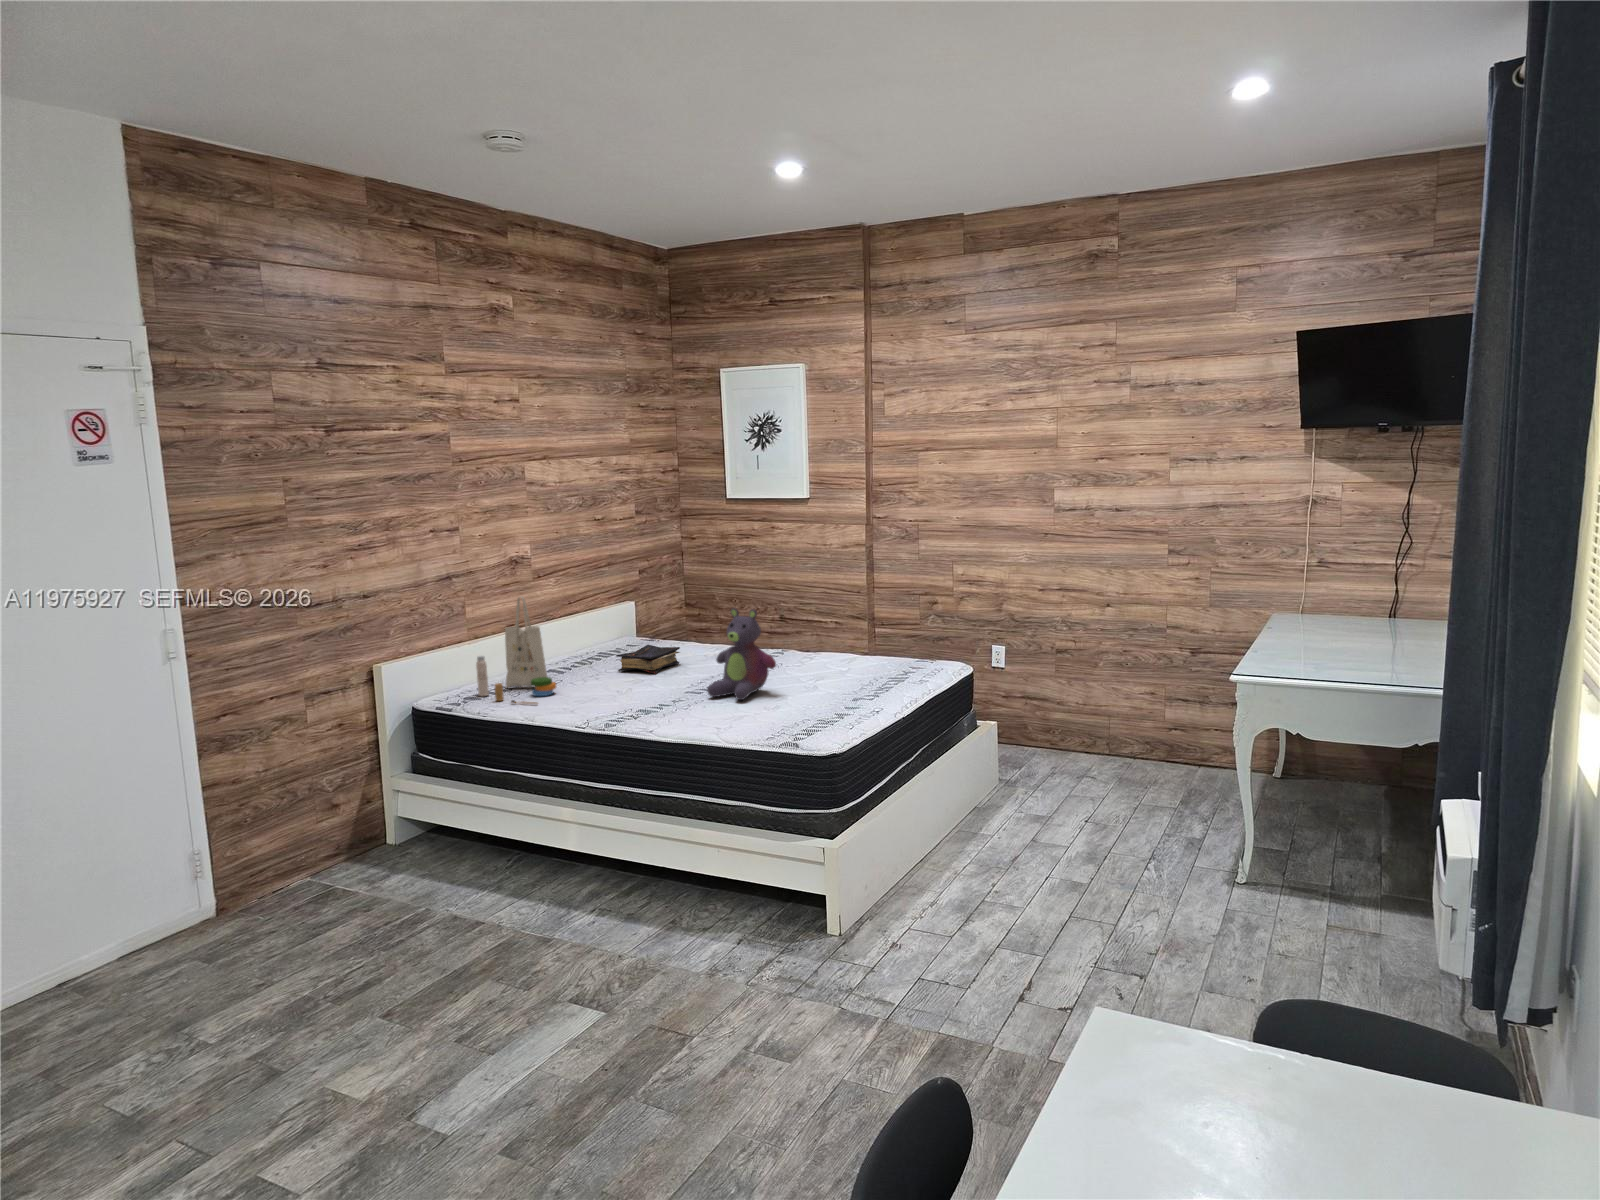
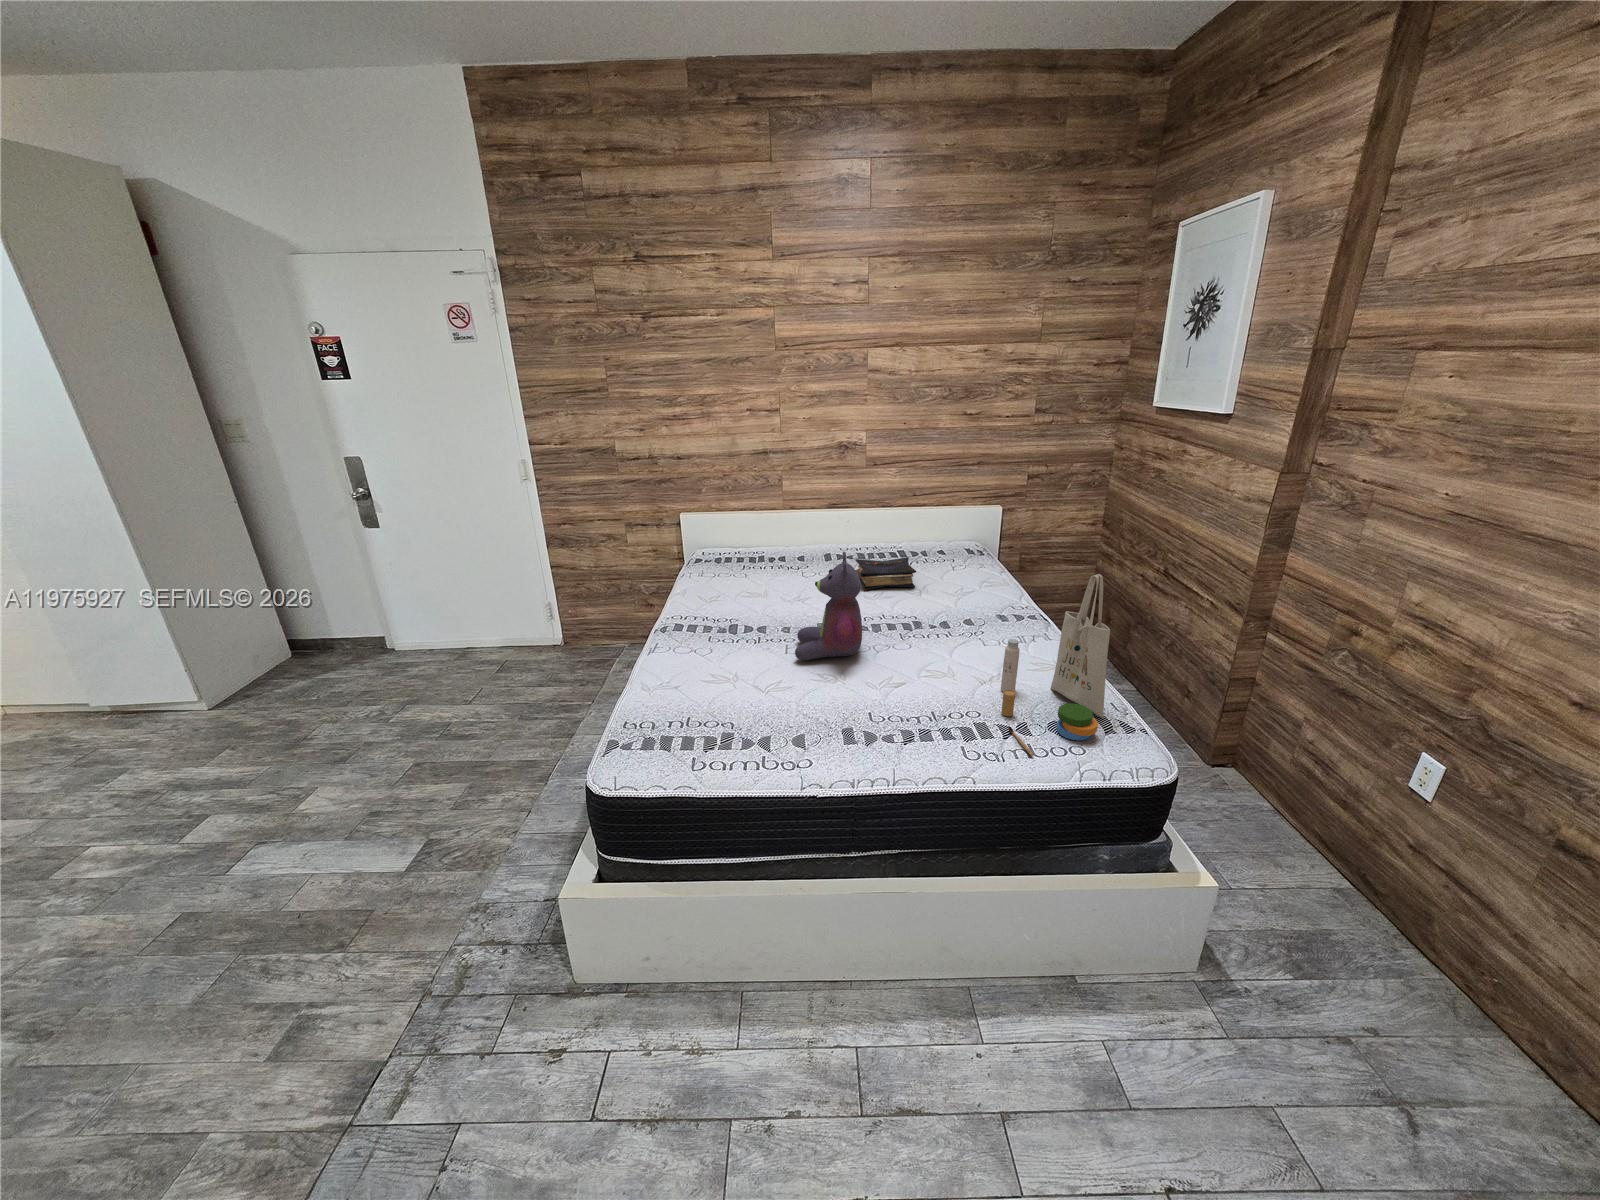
tote bag: present [476,597,556,704] -> present [1001,574,1110,756]

